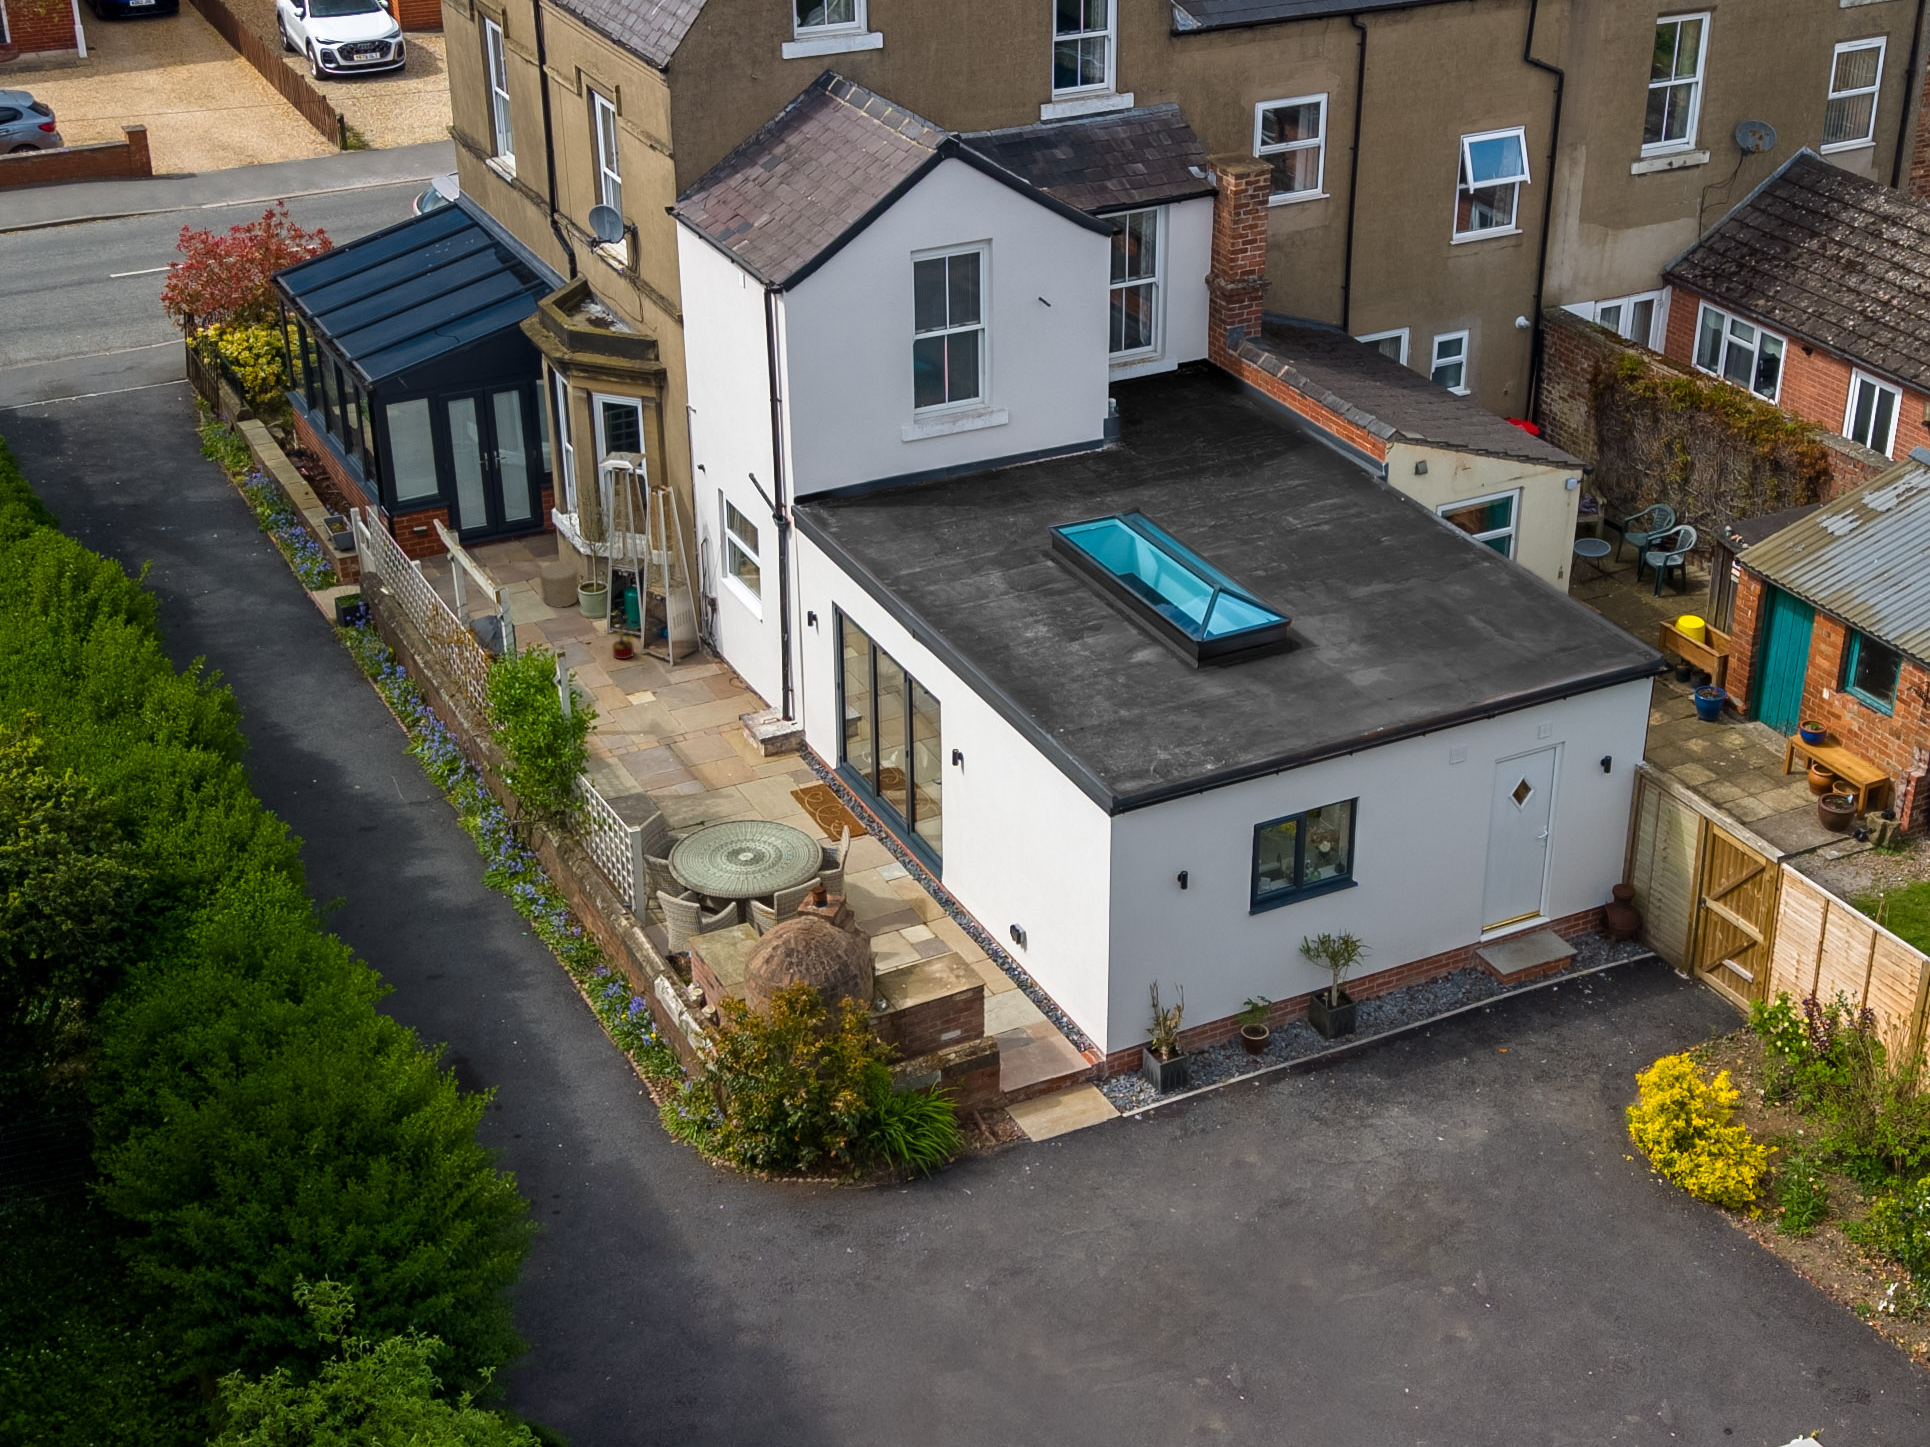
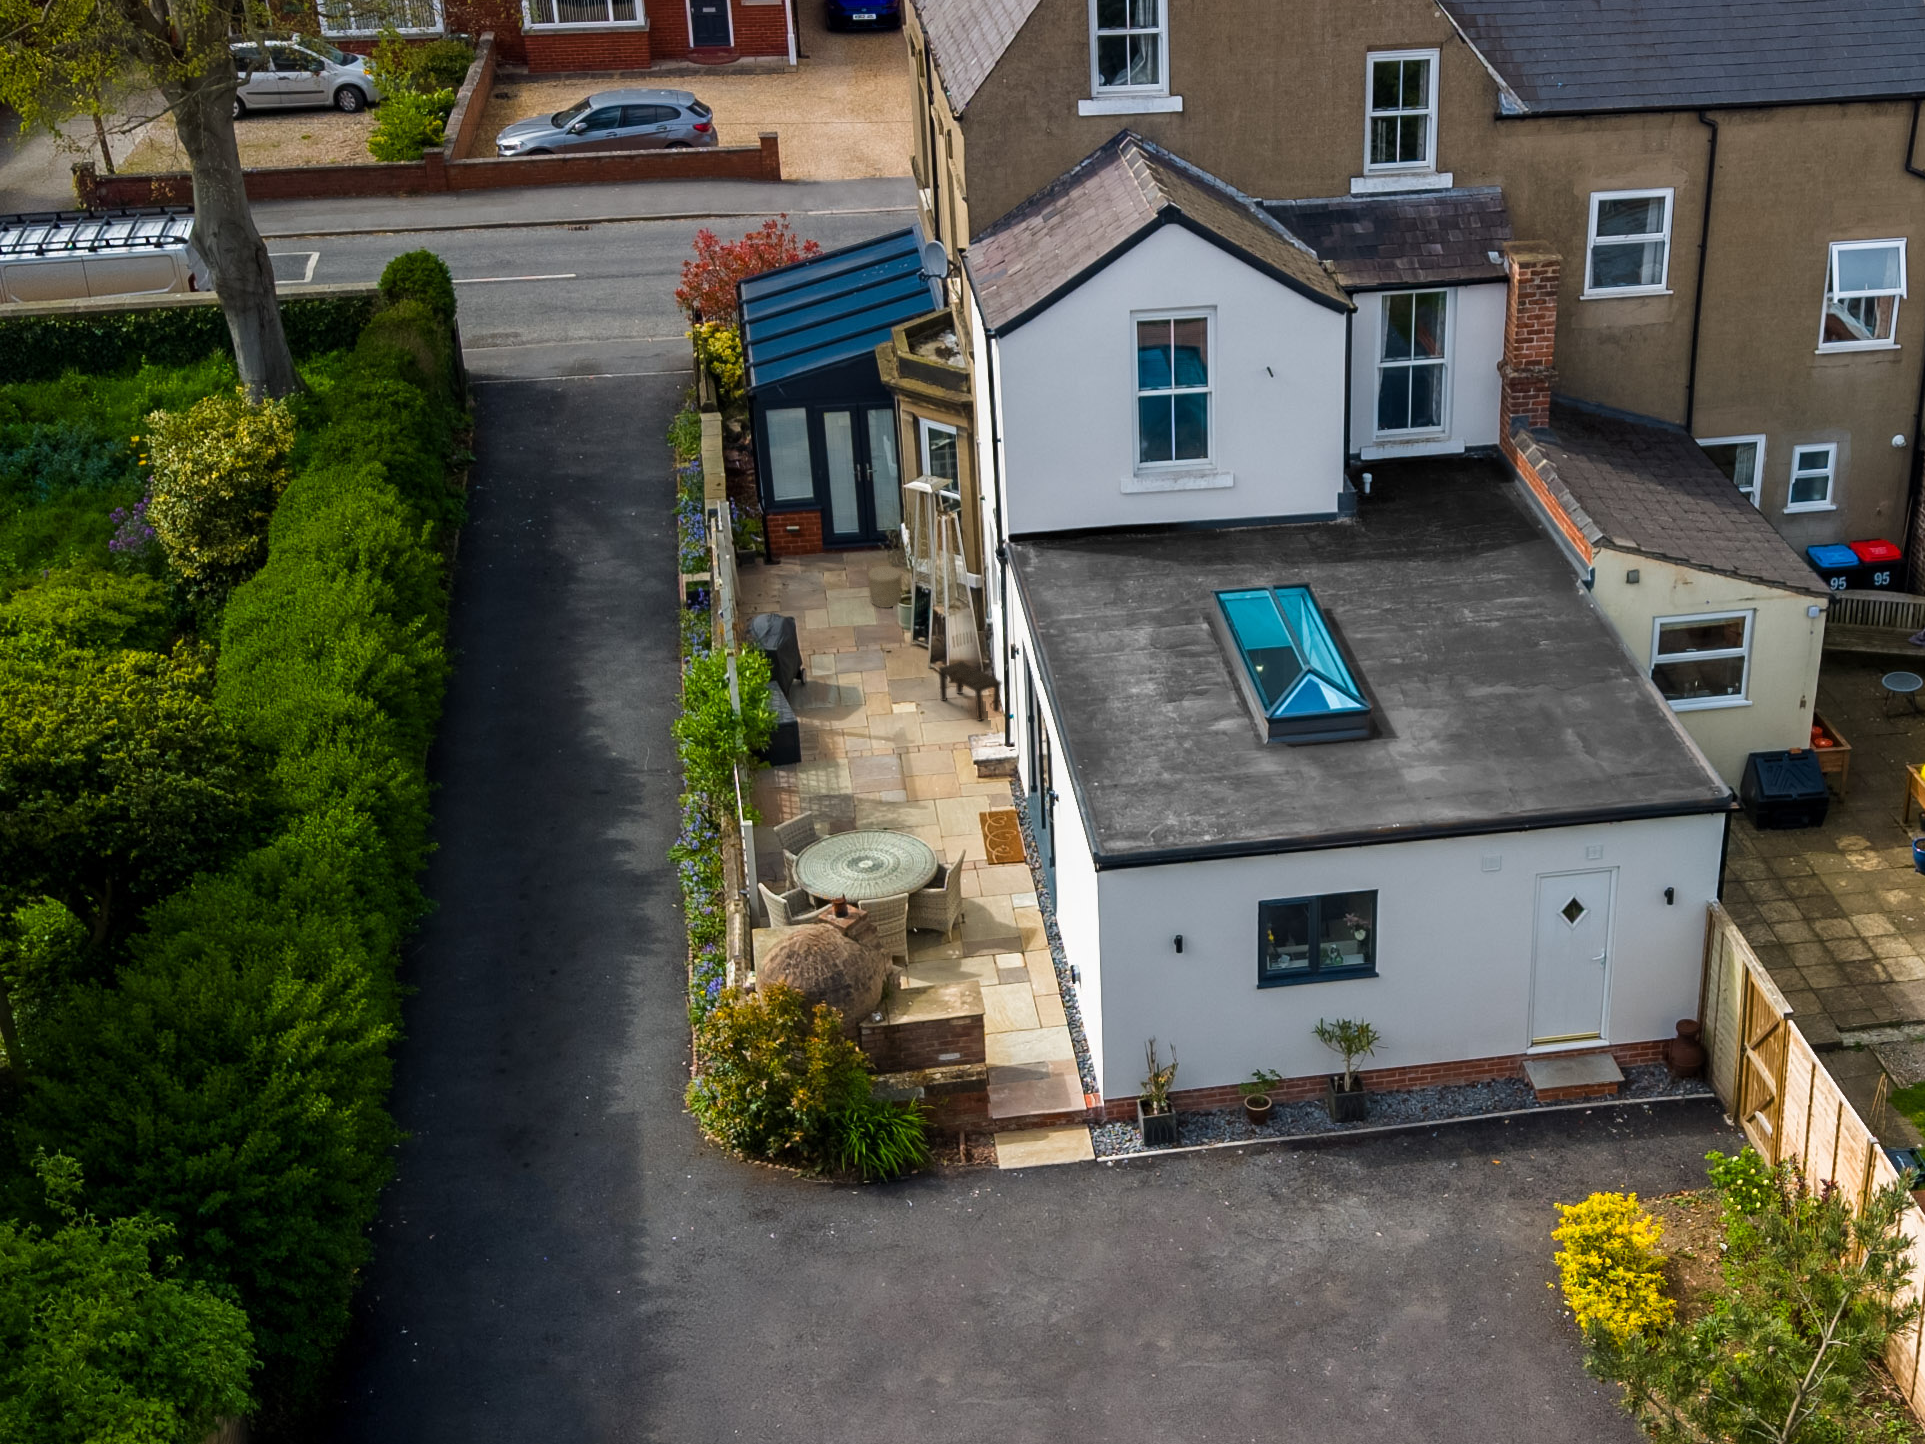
decorative plant: present [613,610,634,659] -> none [903,608,923,661]
bench: none [674,651,749,711] -> present [939,661,1001,721]

